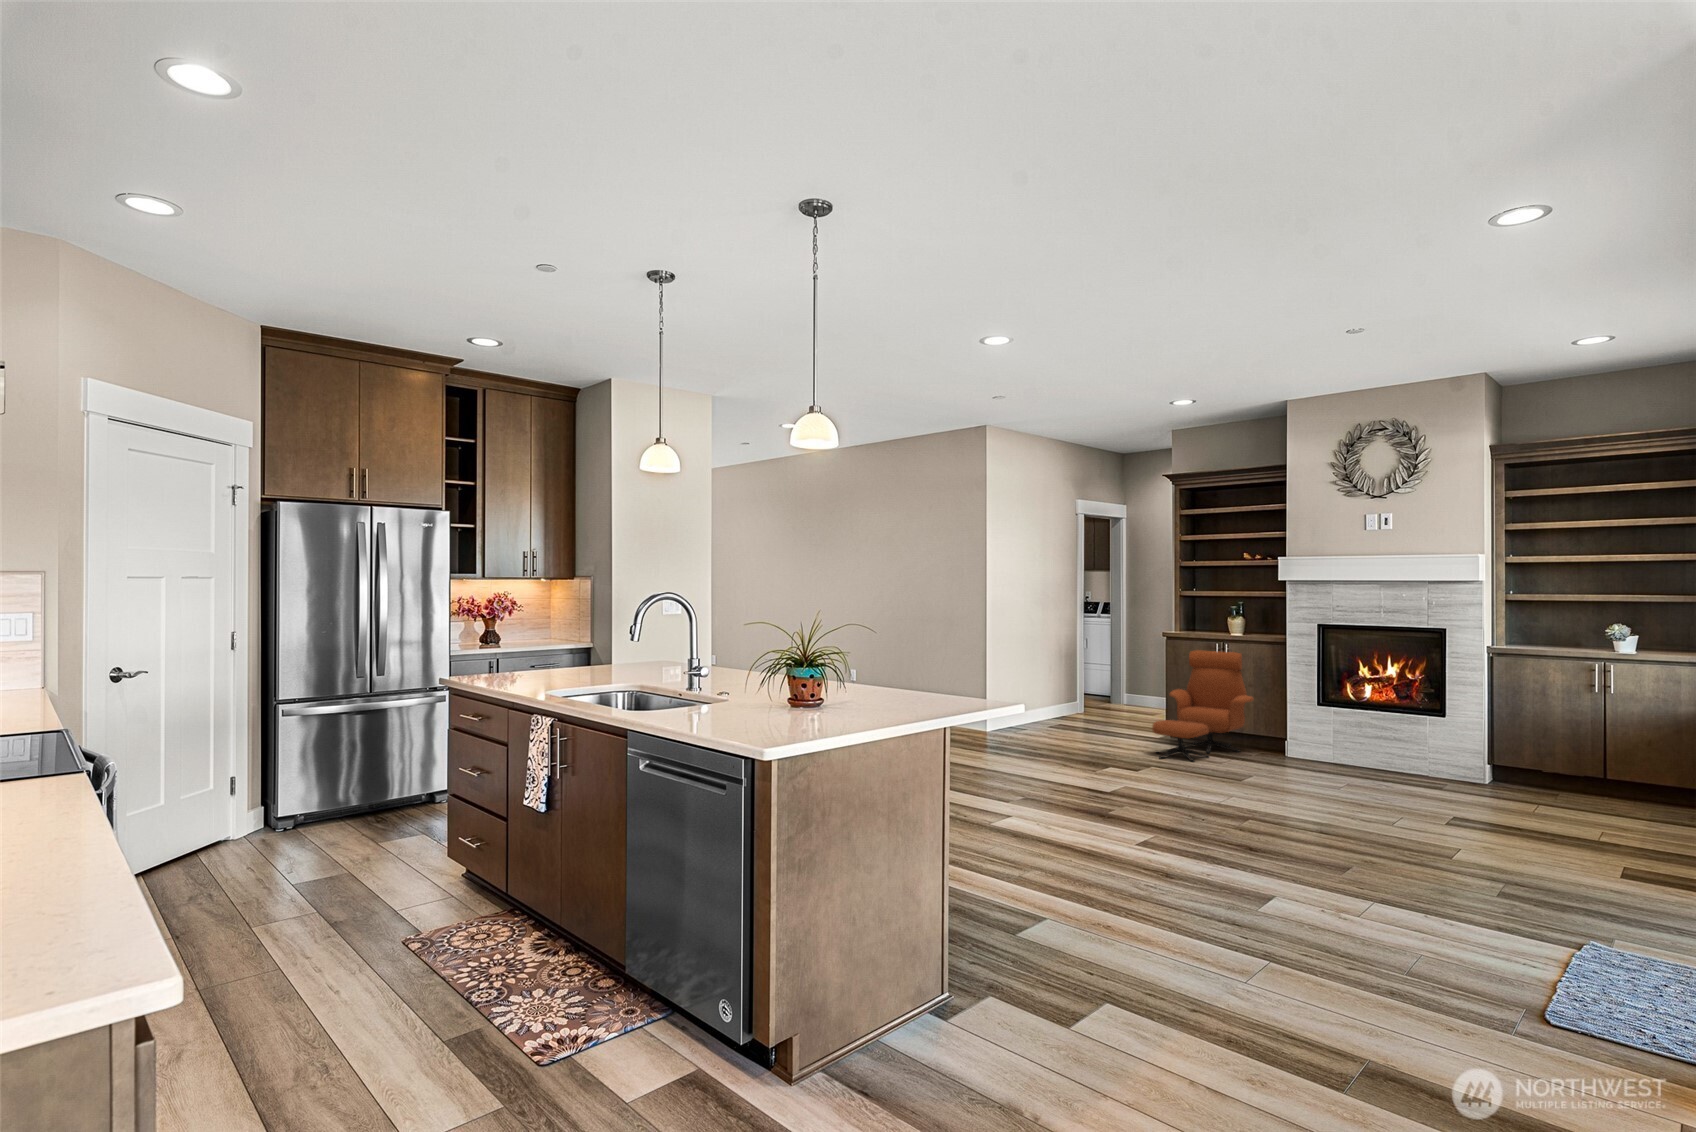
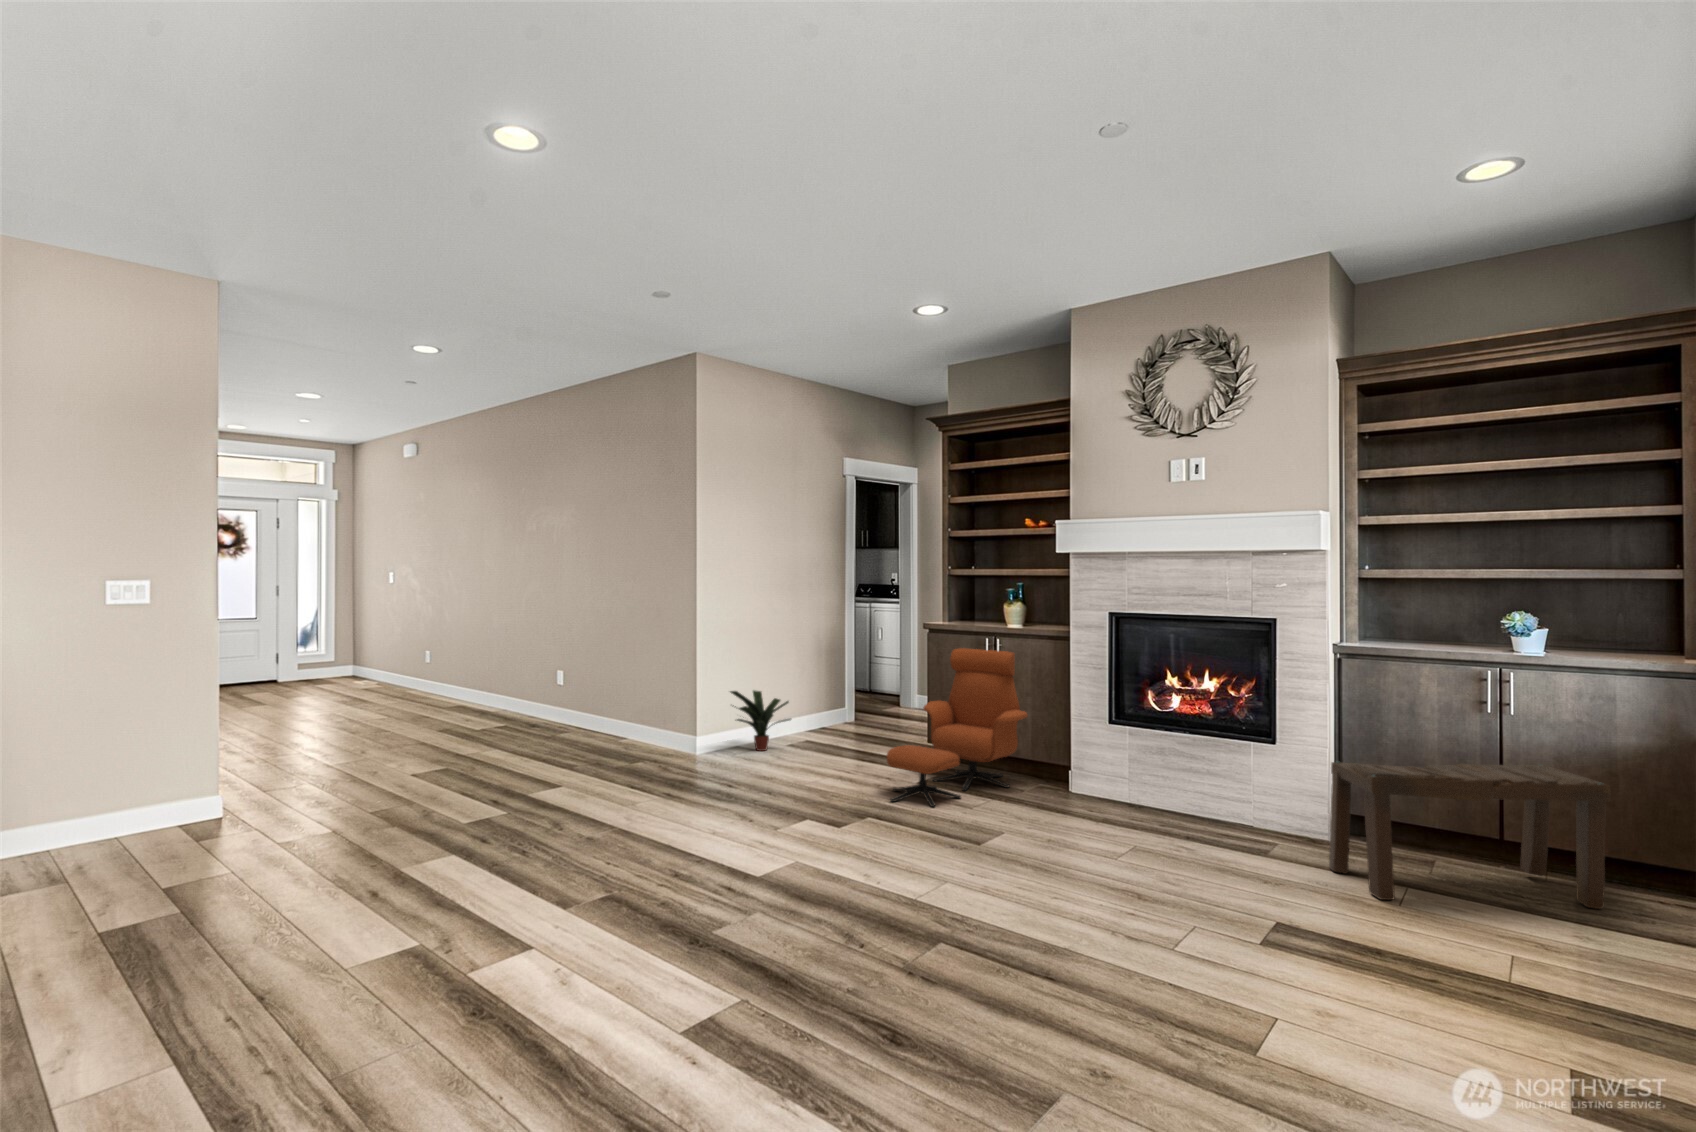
potted plant: none [1004,682,1053,729] -> present [730,691,791,751]
bench: none [1486,723,1671,812] -> present [1329,761,1610,909]

